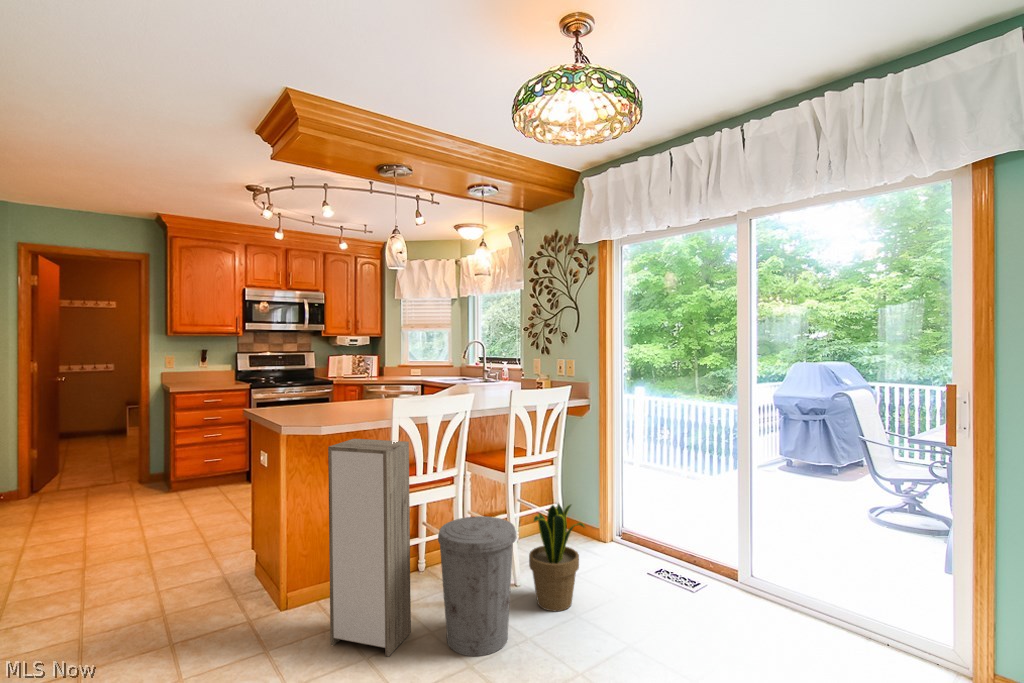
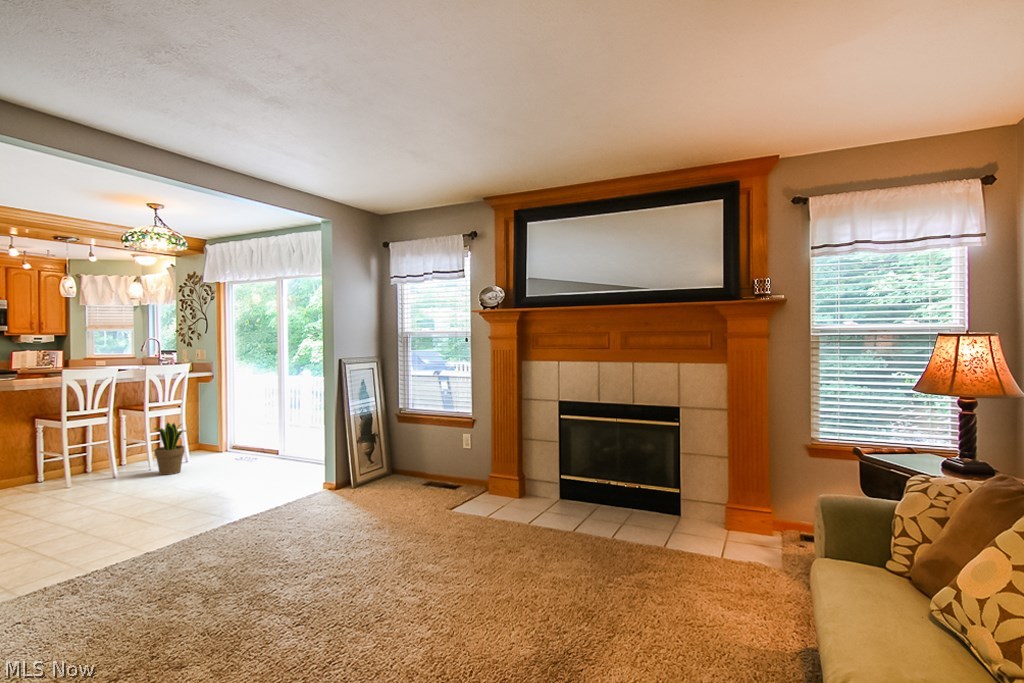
storage cabinet: present [328,439,411,657] -> none [20,391,76,496]
trash can: present [438,516,517,656] -> none [91,428,139,490]

